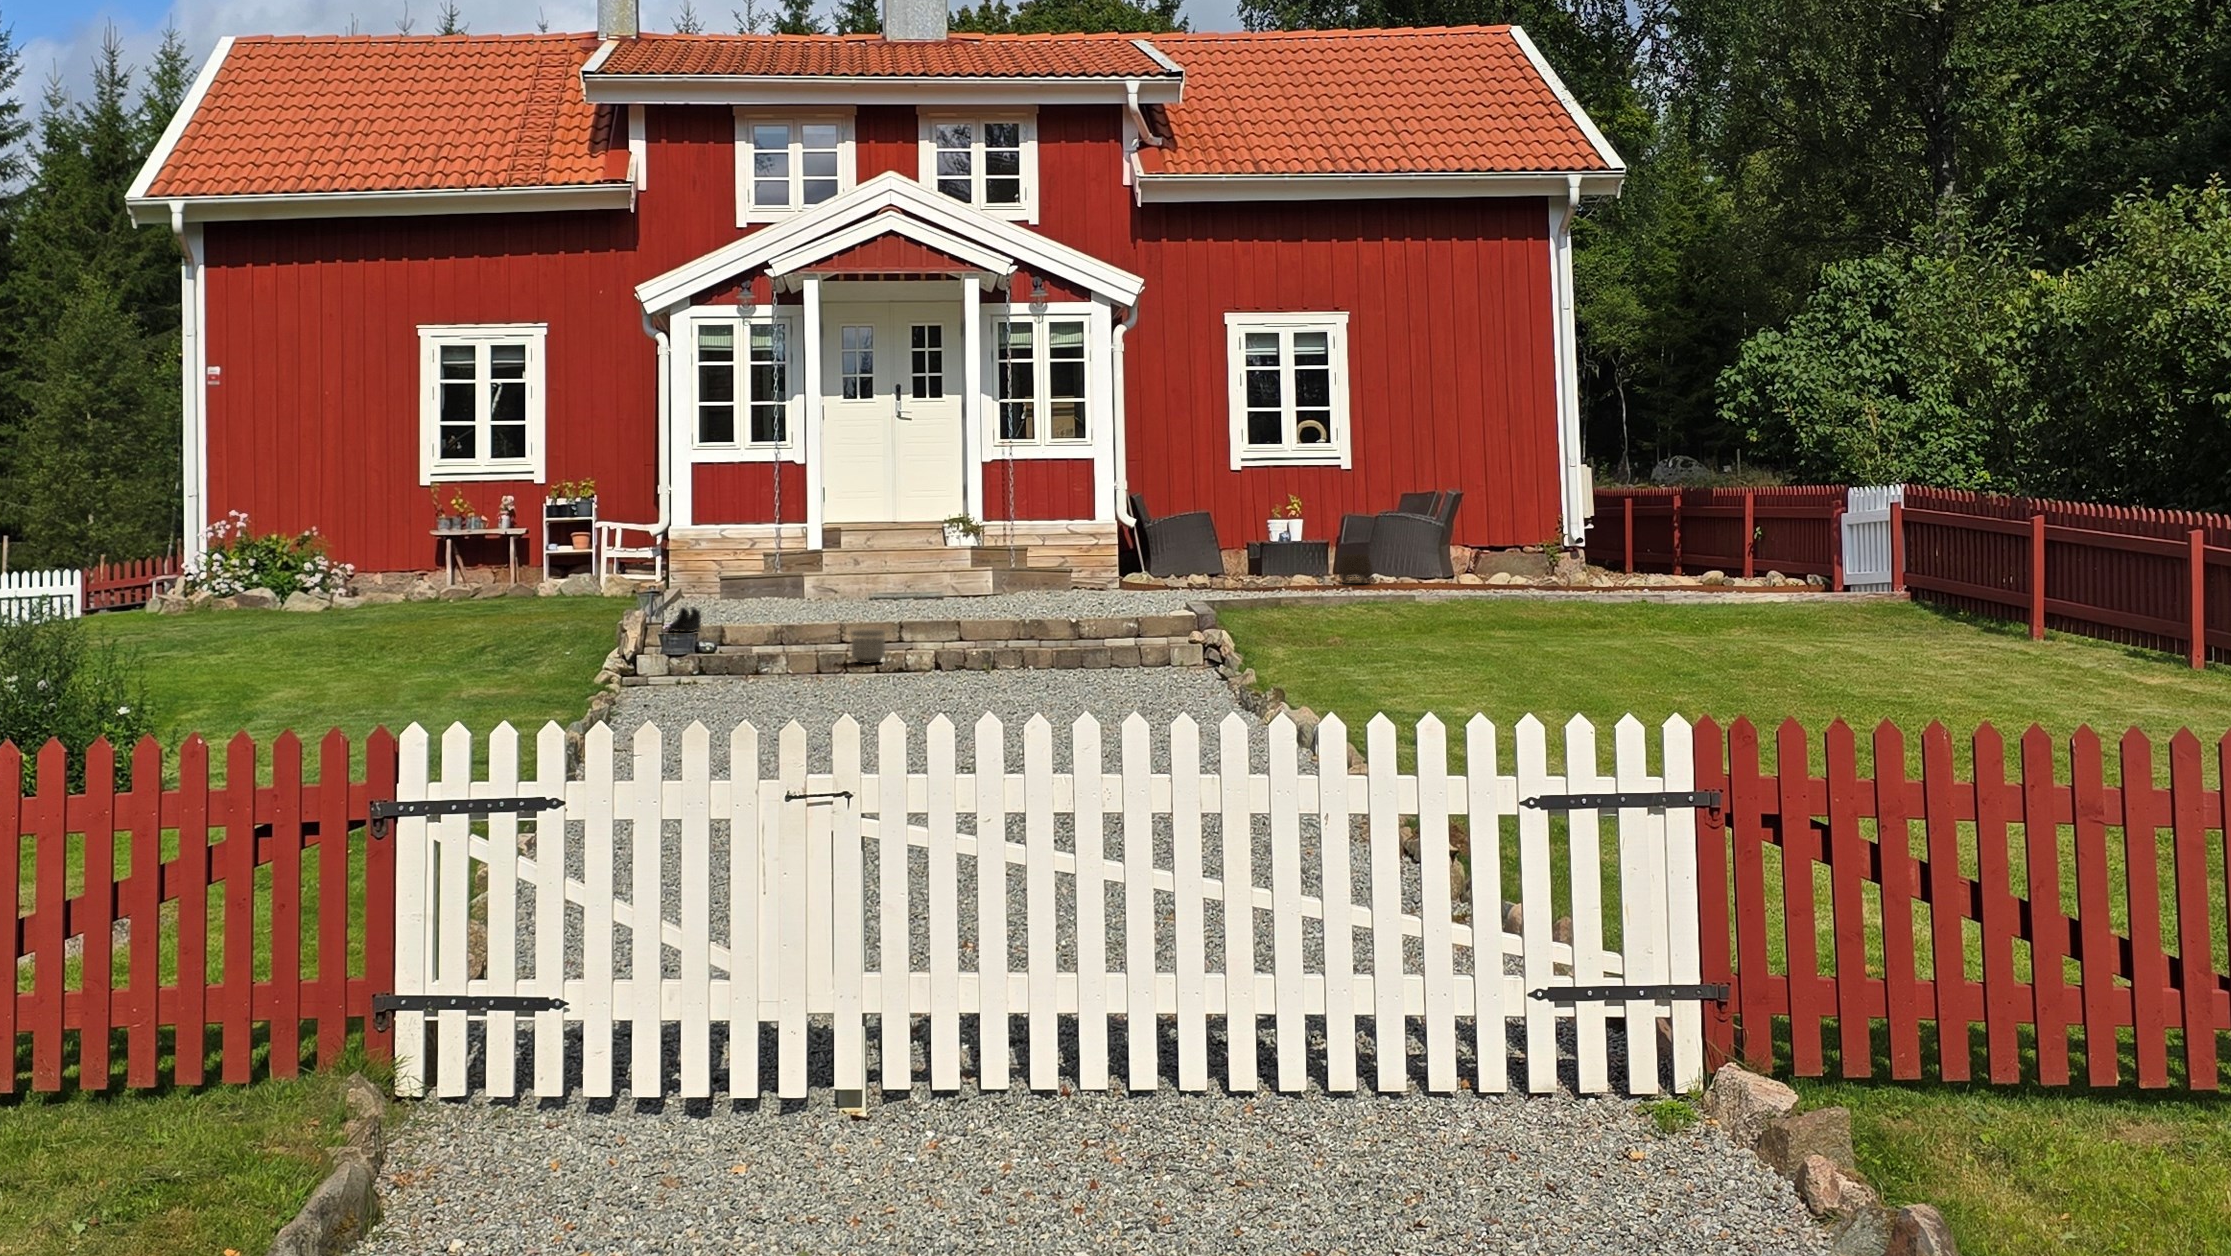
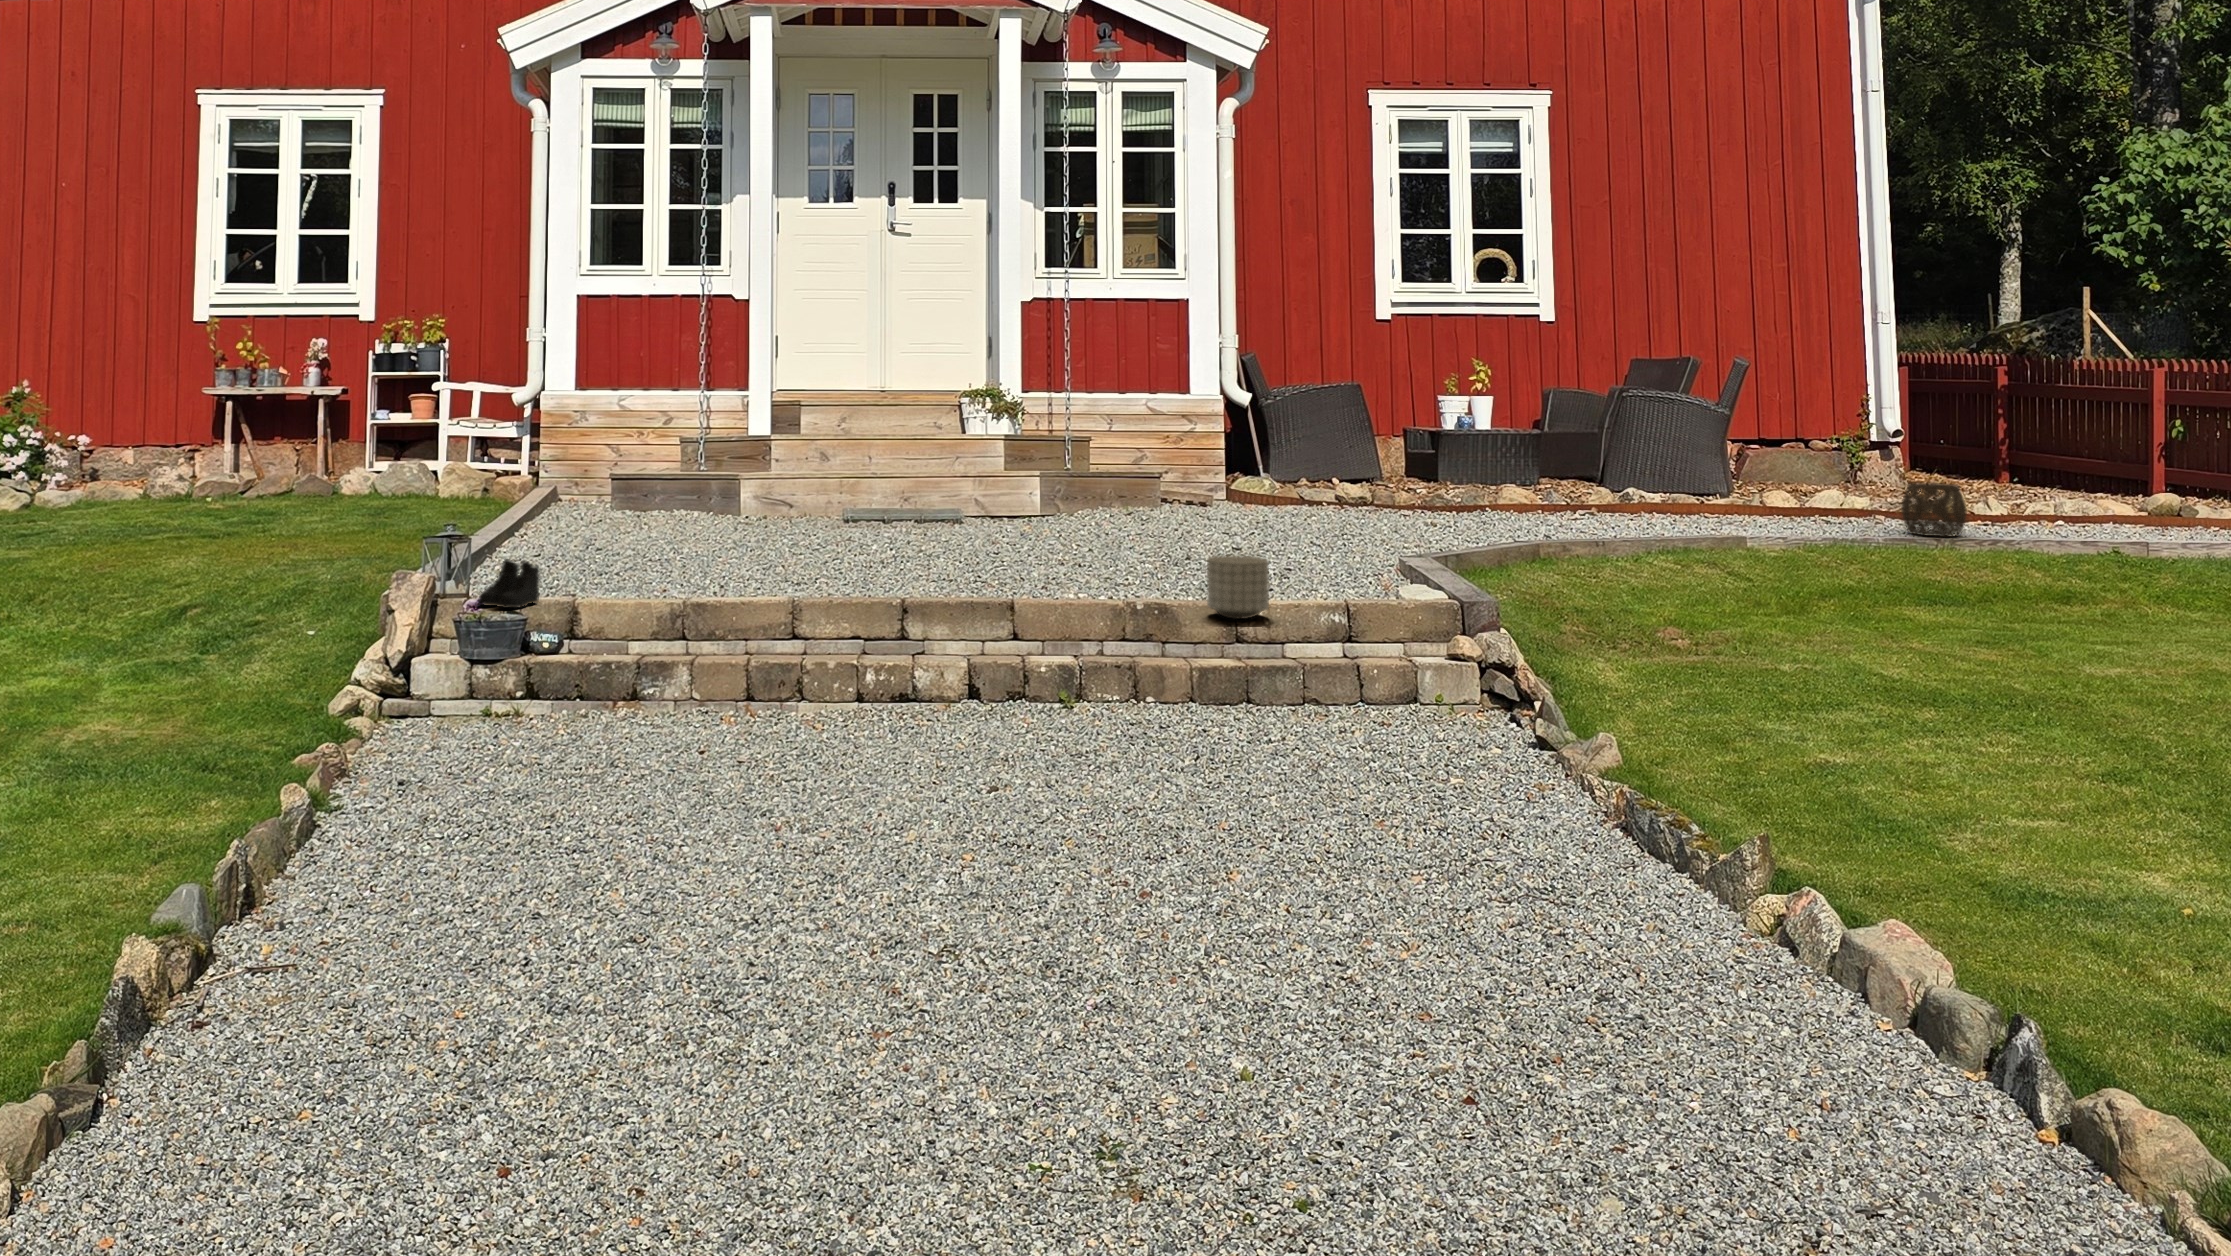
woven basket: present [1338,554,1372,584] -> present [1901,482,1967,537]
planter: present [852,630,885,664] -> present [1207,555,1269,619]

